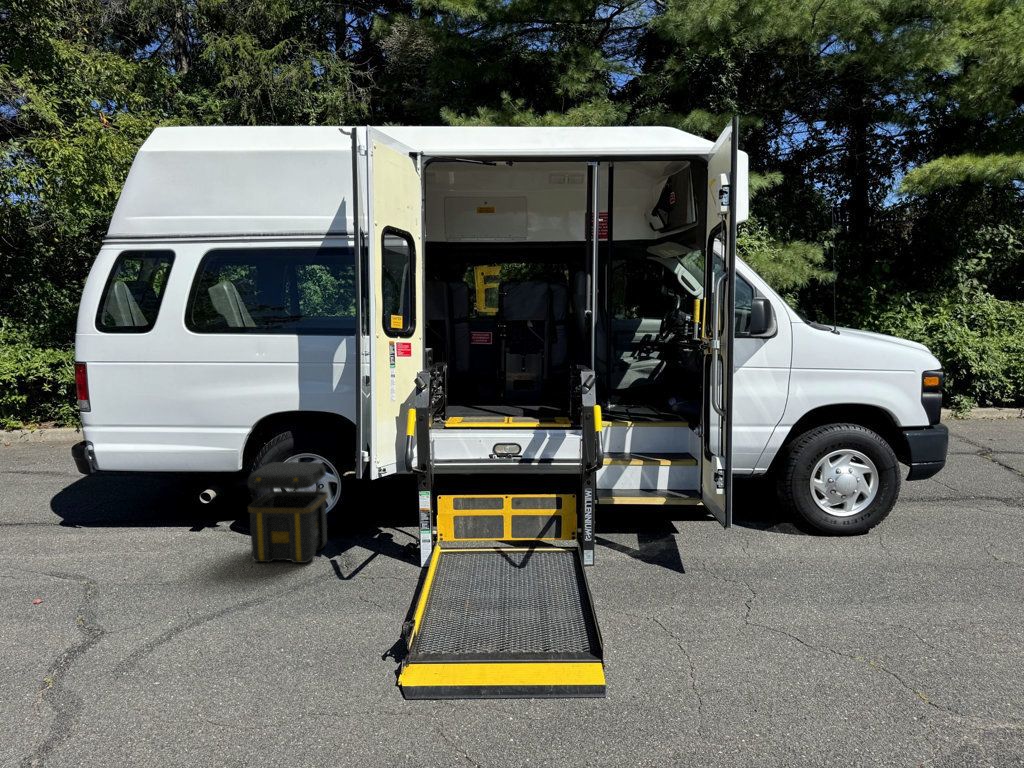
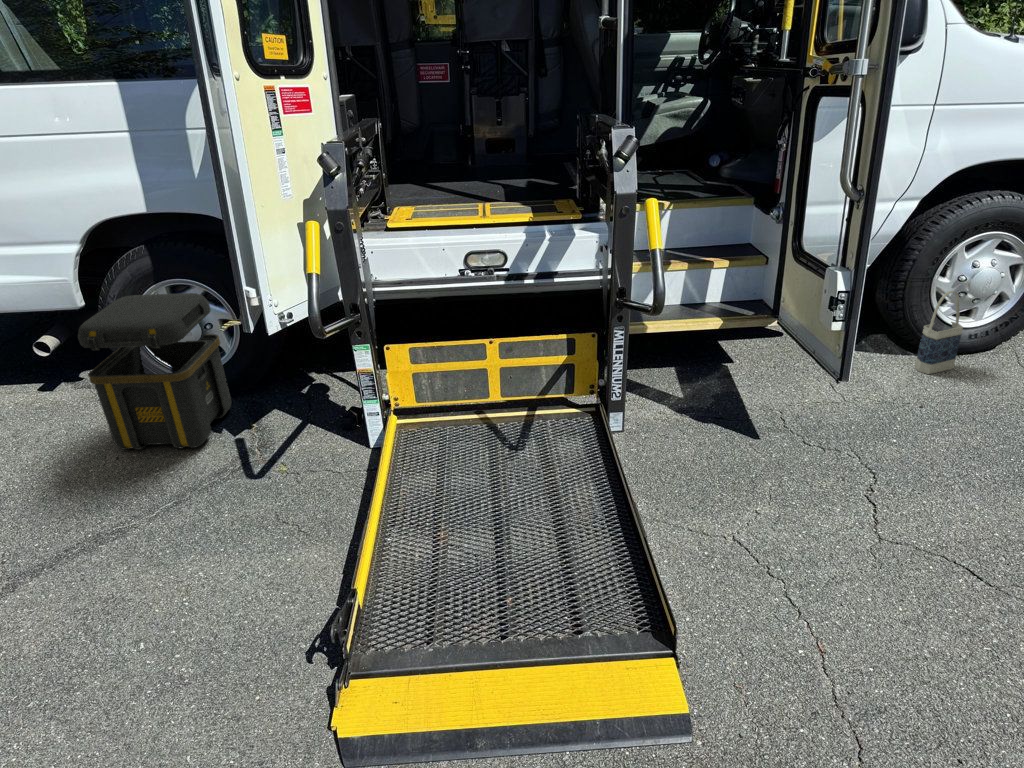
bag: none [806,488,834,547] -> present [915,291,963,374]

